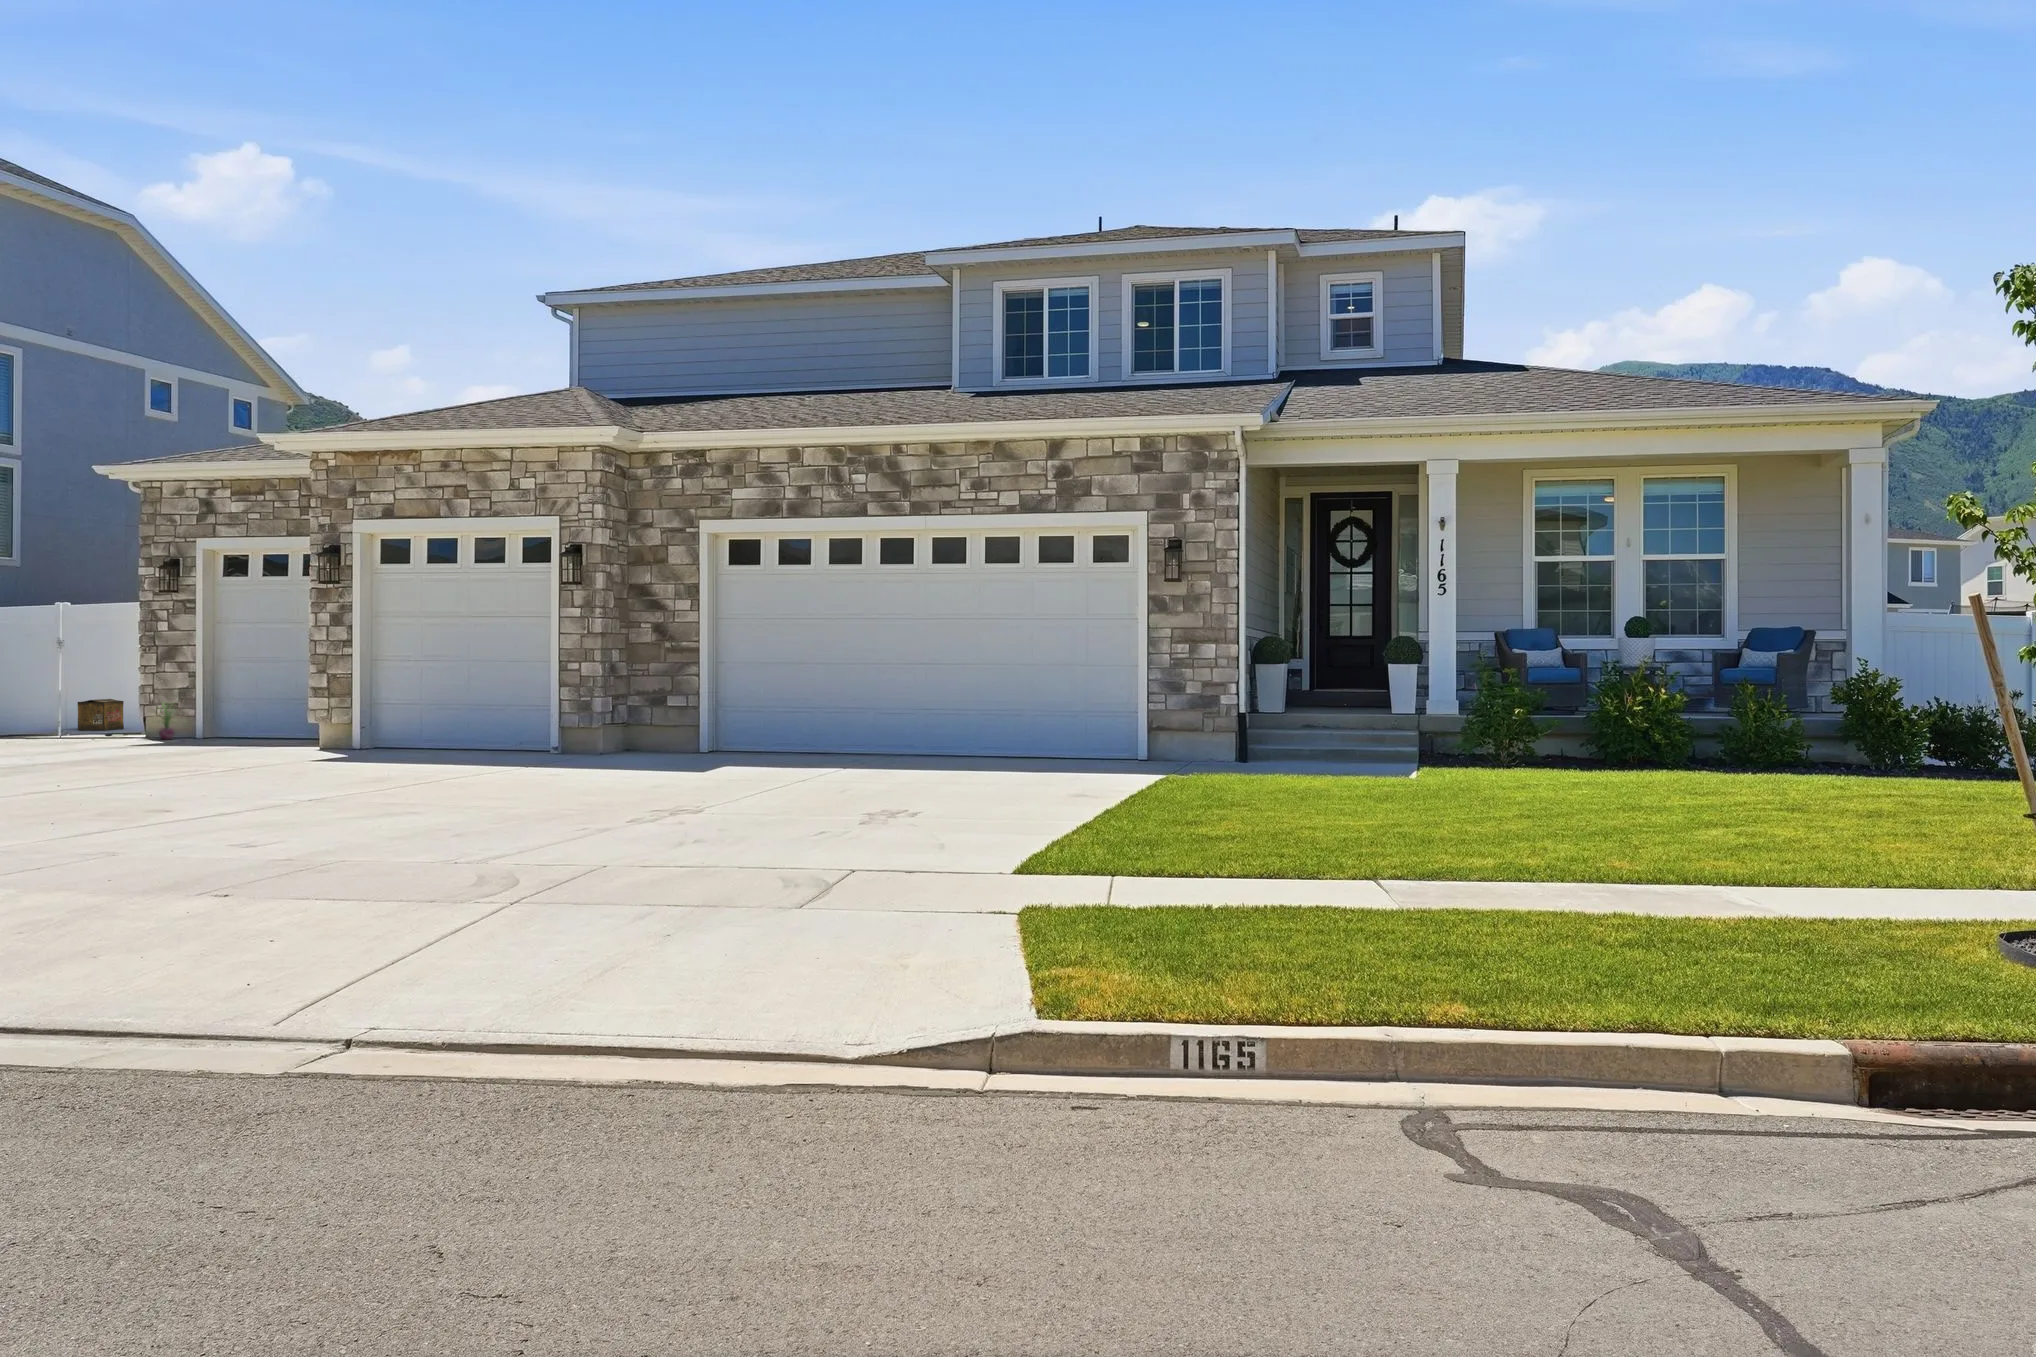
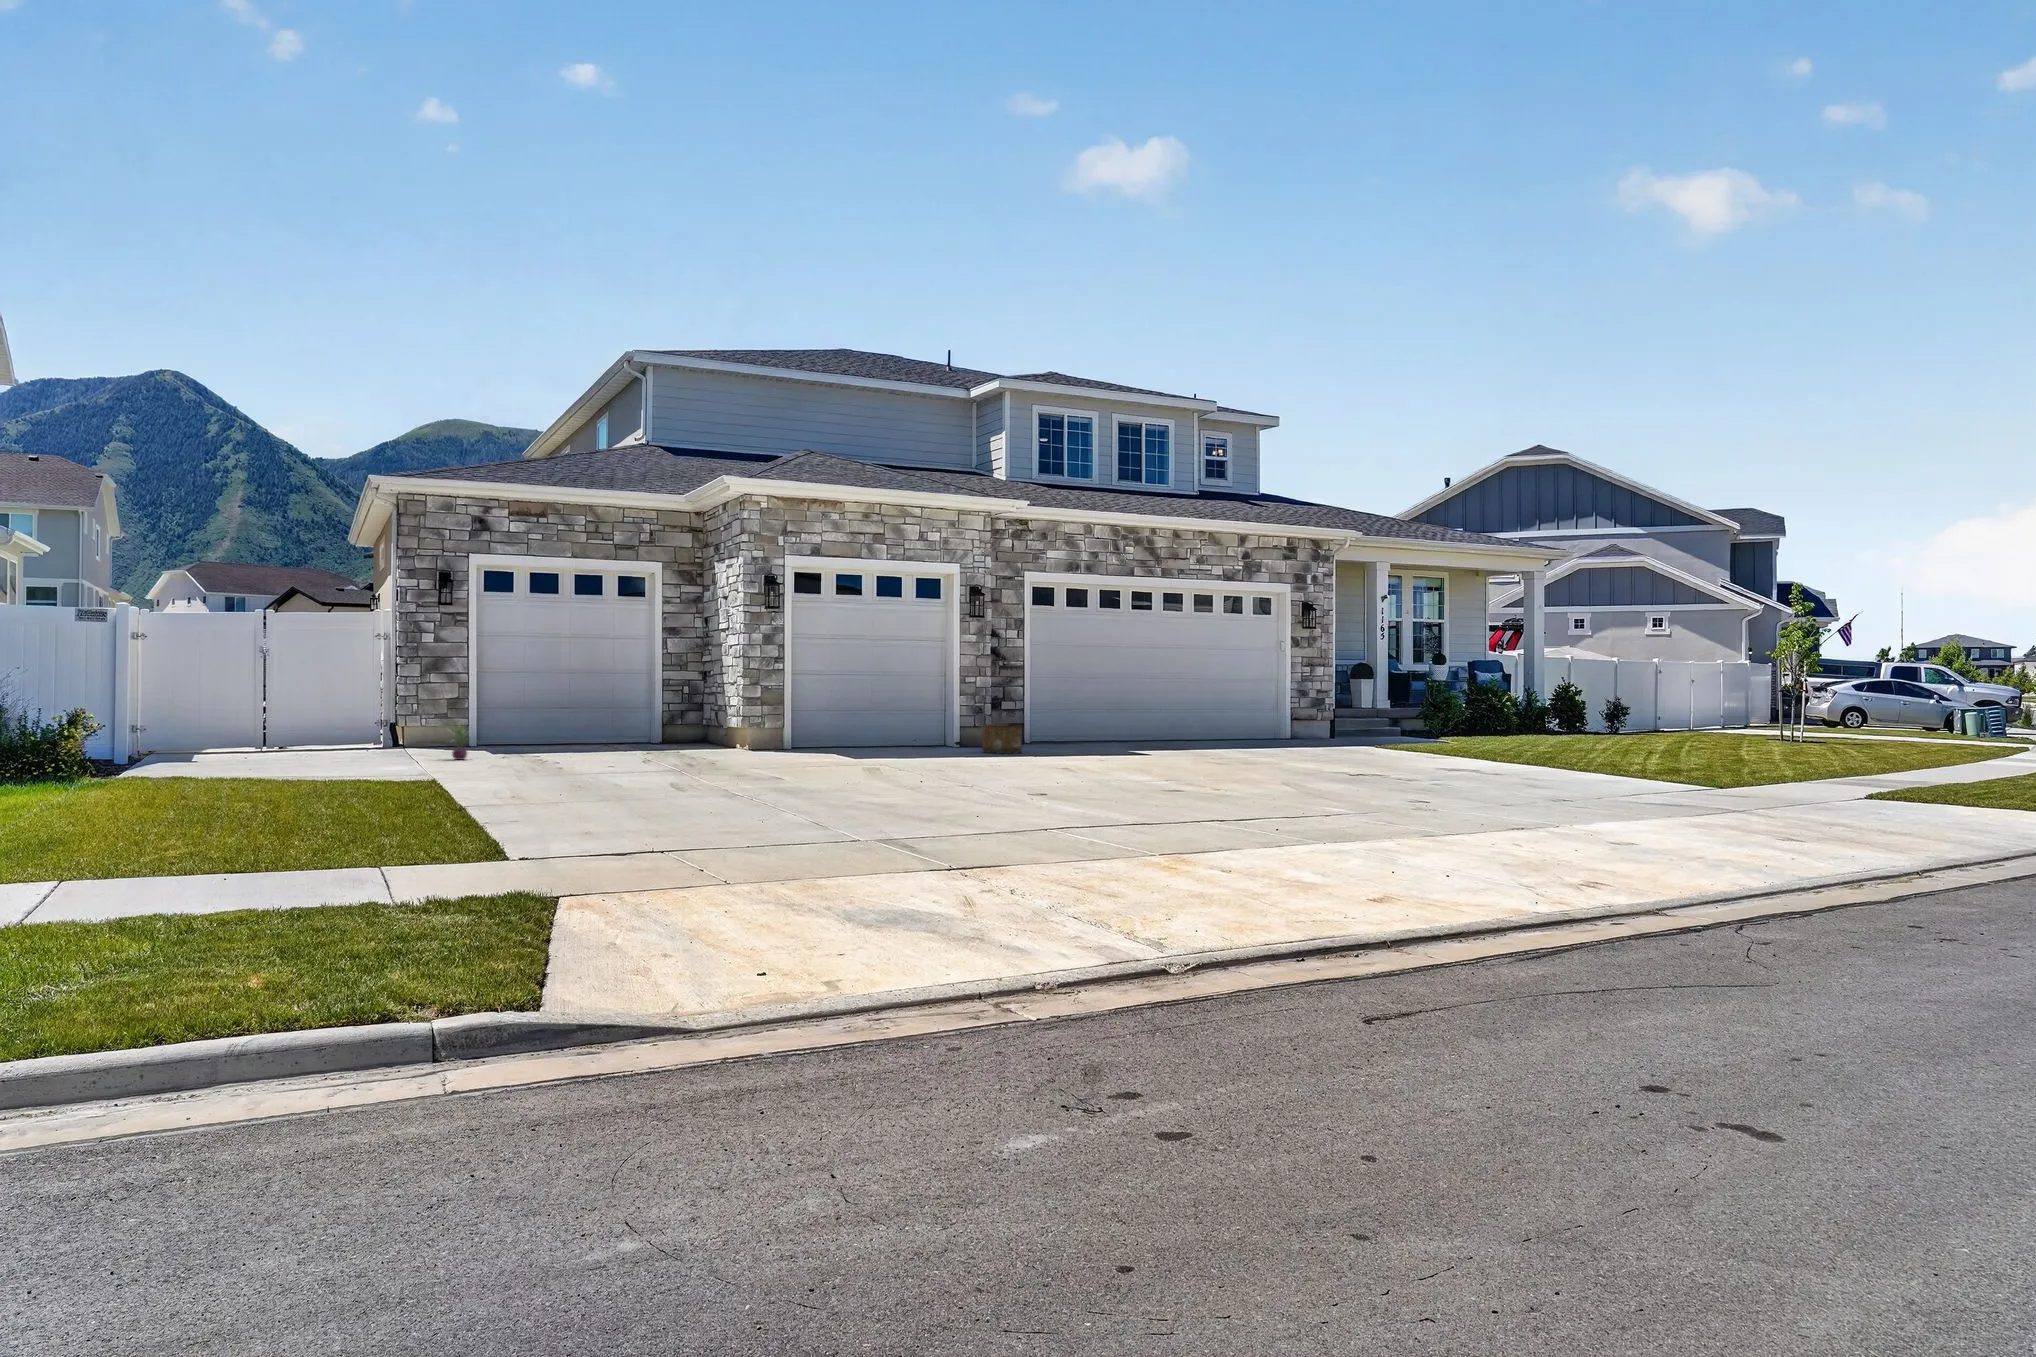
cardboard box: present [78,699,124,731] -> present [982,722,1022,754]

